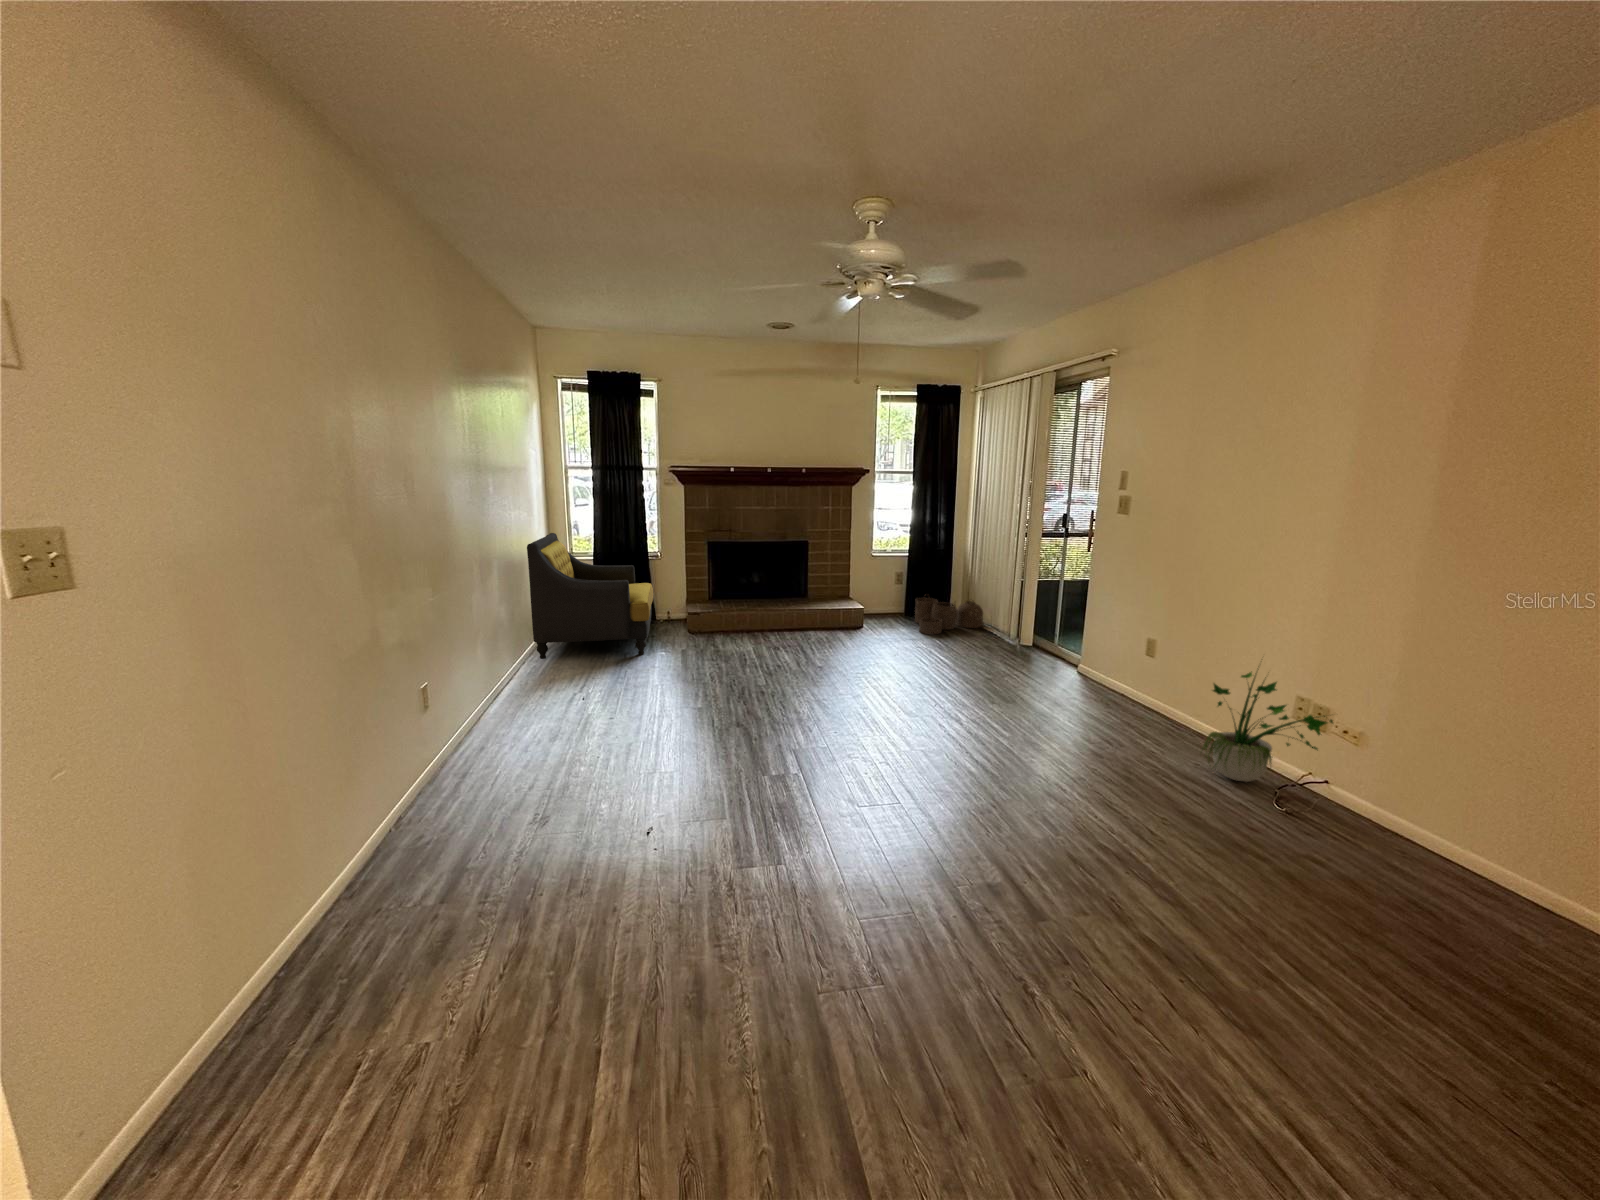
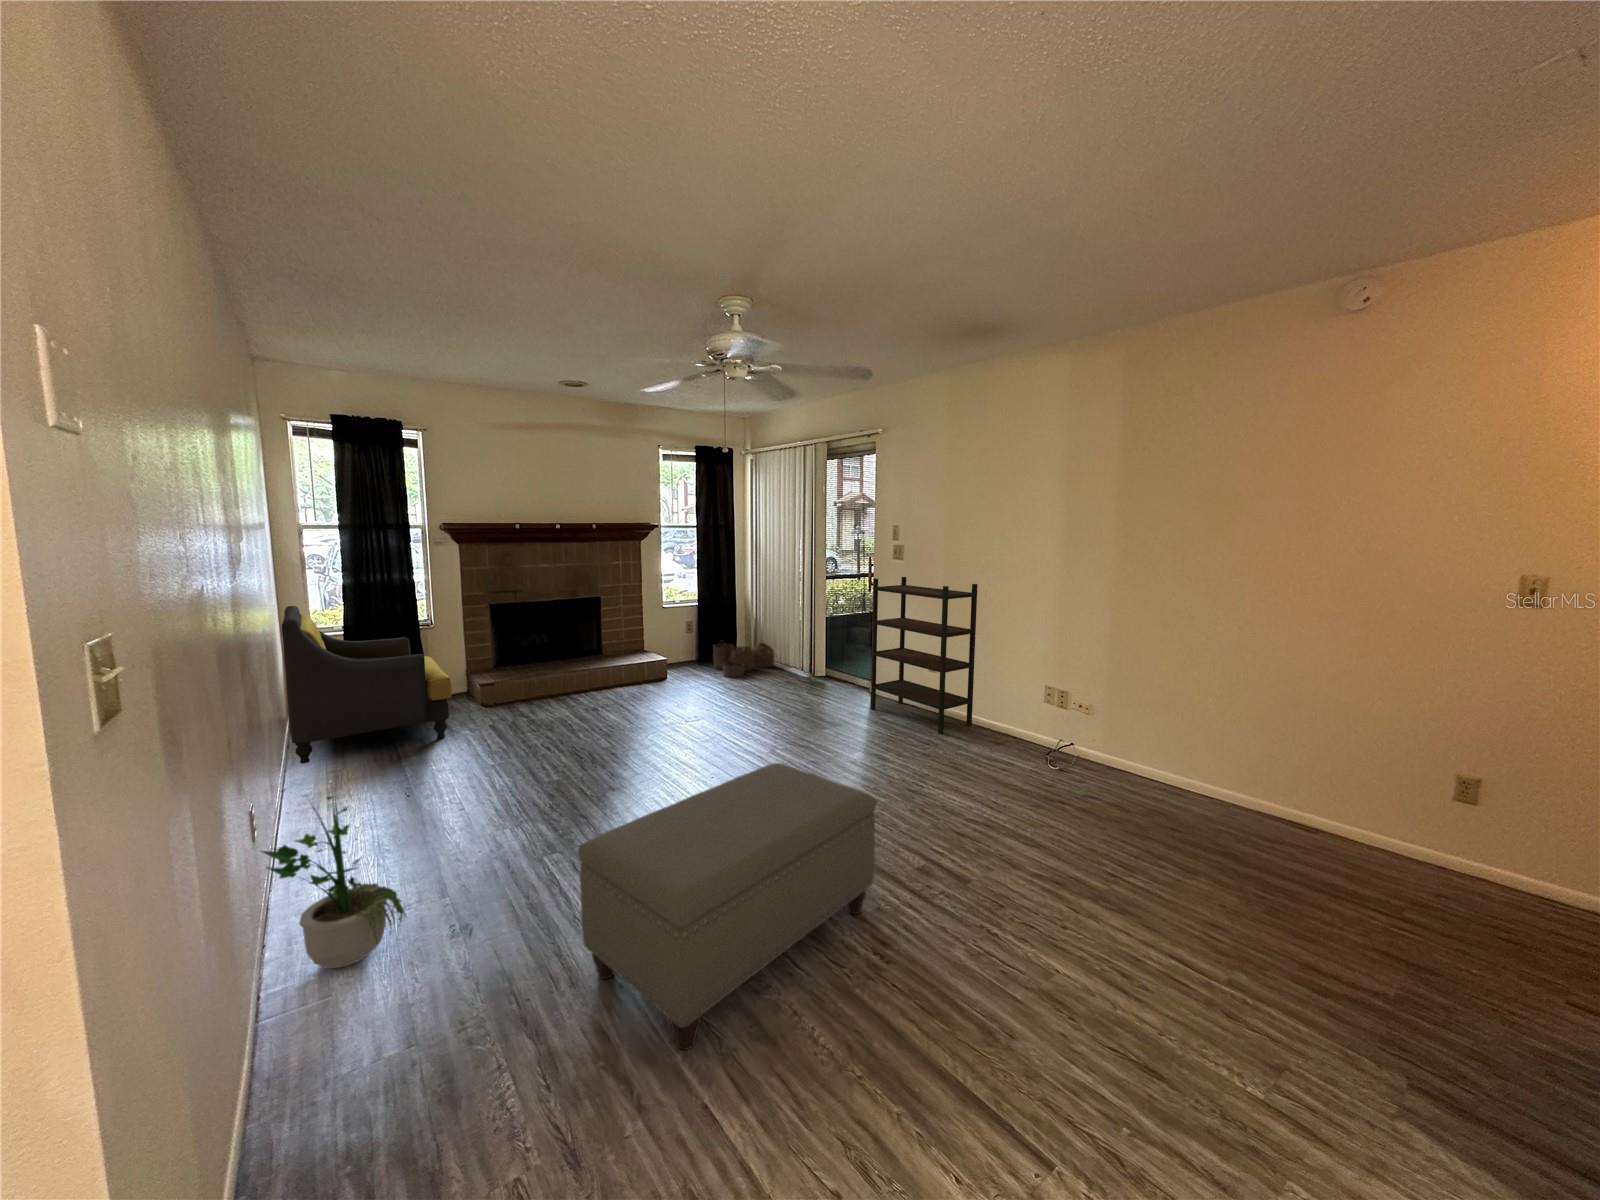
bookshelf: none [1063,535,1218,736] -> present [871,577,978,734]
potted plant: present [1203,672,1333,782] -> present [262,796,407,969]
ottoman: none [586,729,908,990] -> present [578,763,877,1050]

